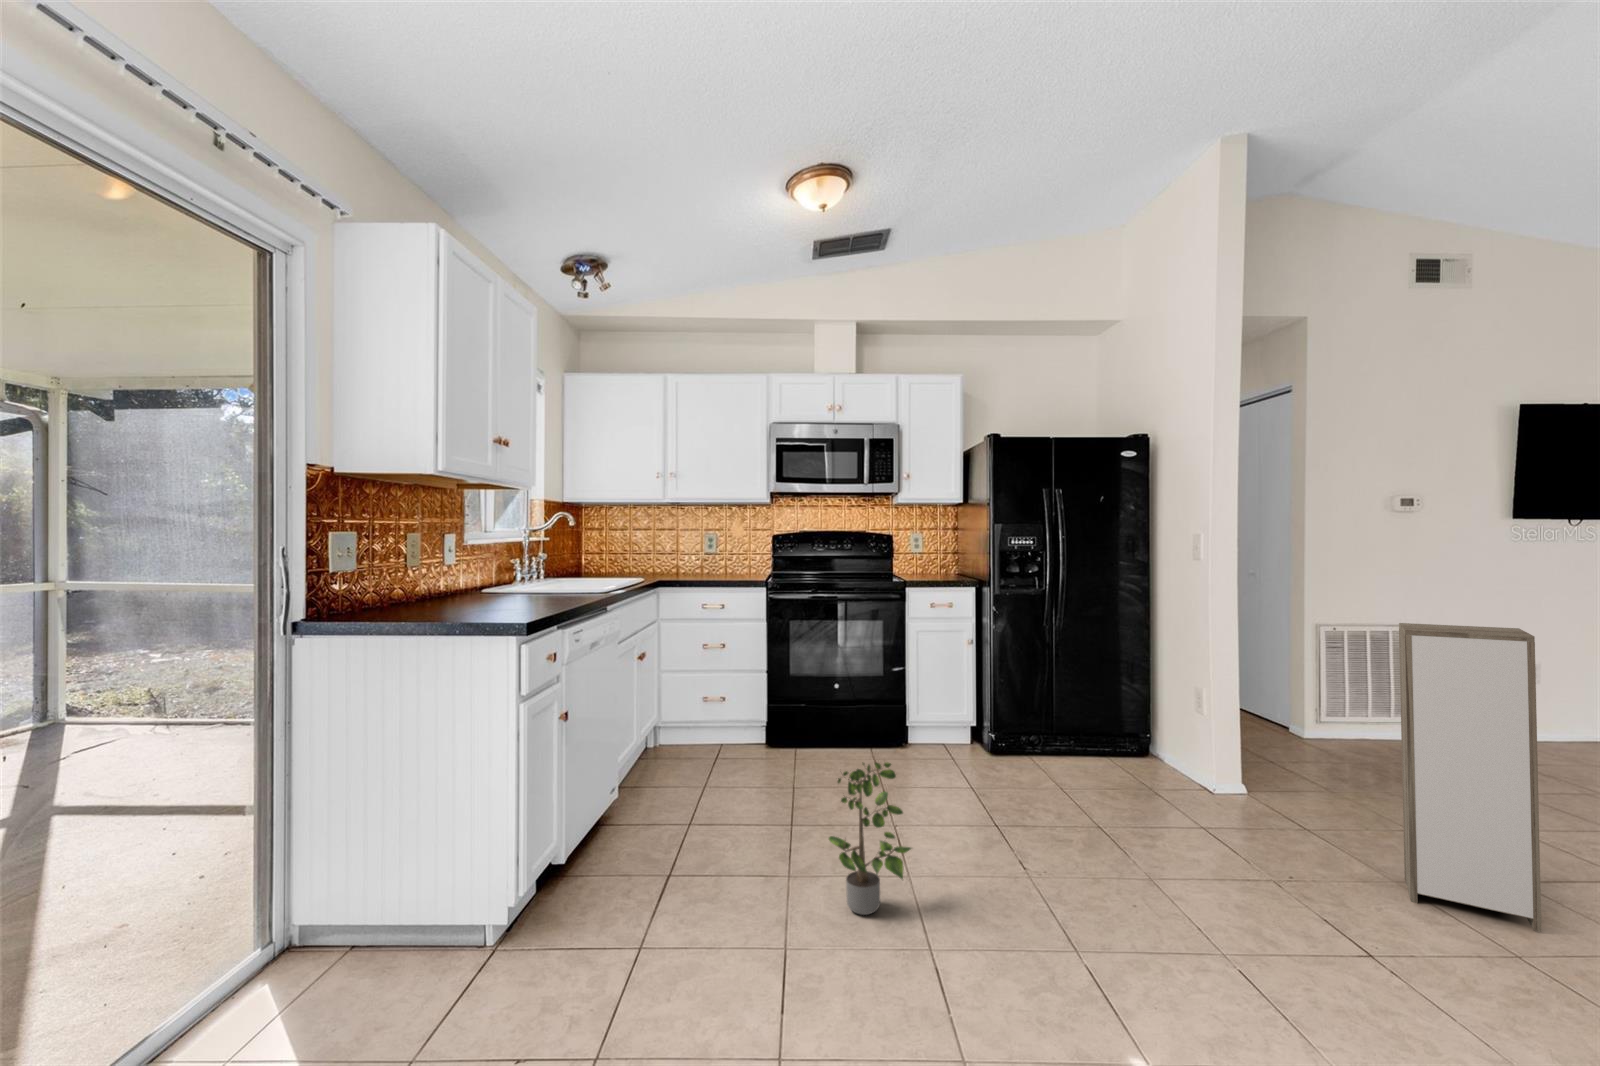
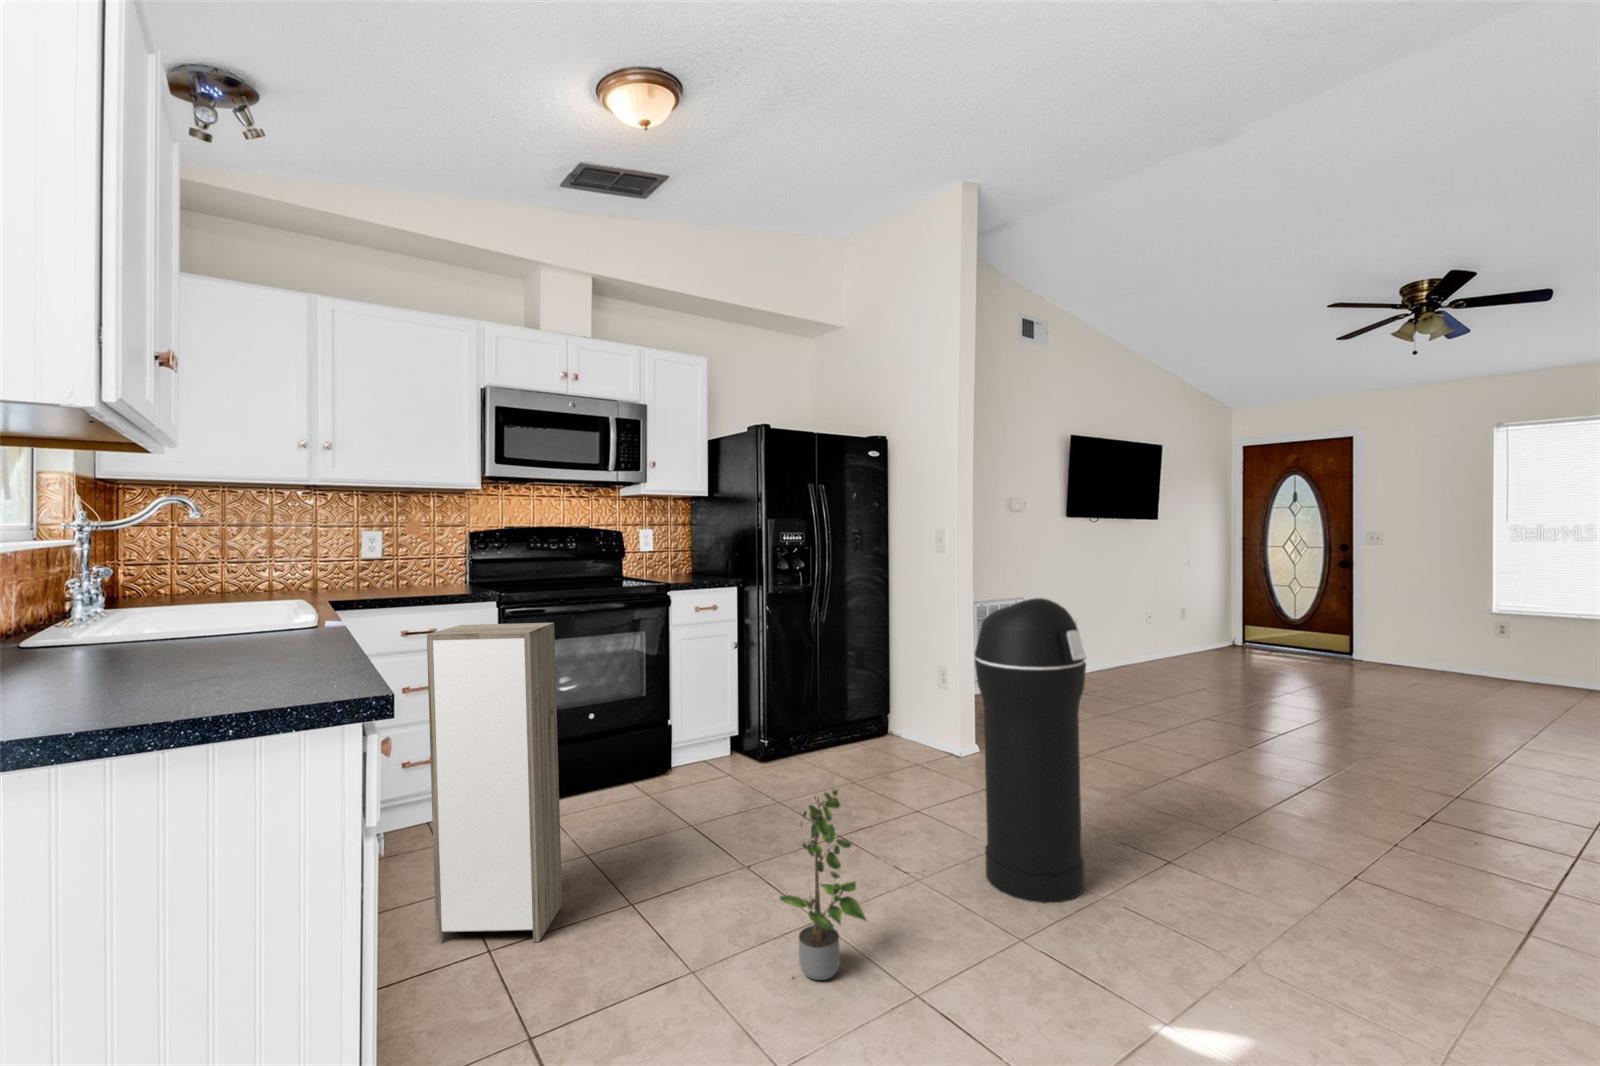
trash can: none [1080,615,1206,943] -> present [975,598,1086,903]
storage cabinet: present [1399,623,1541,932] -> present [427,623,562,944]

